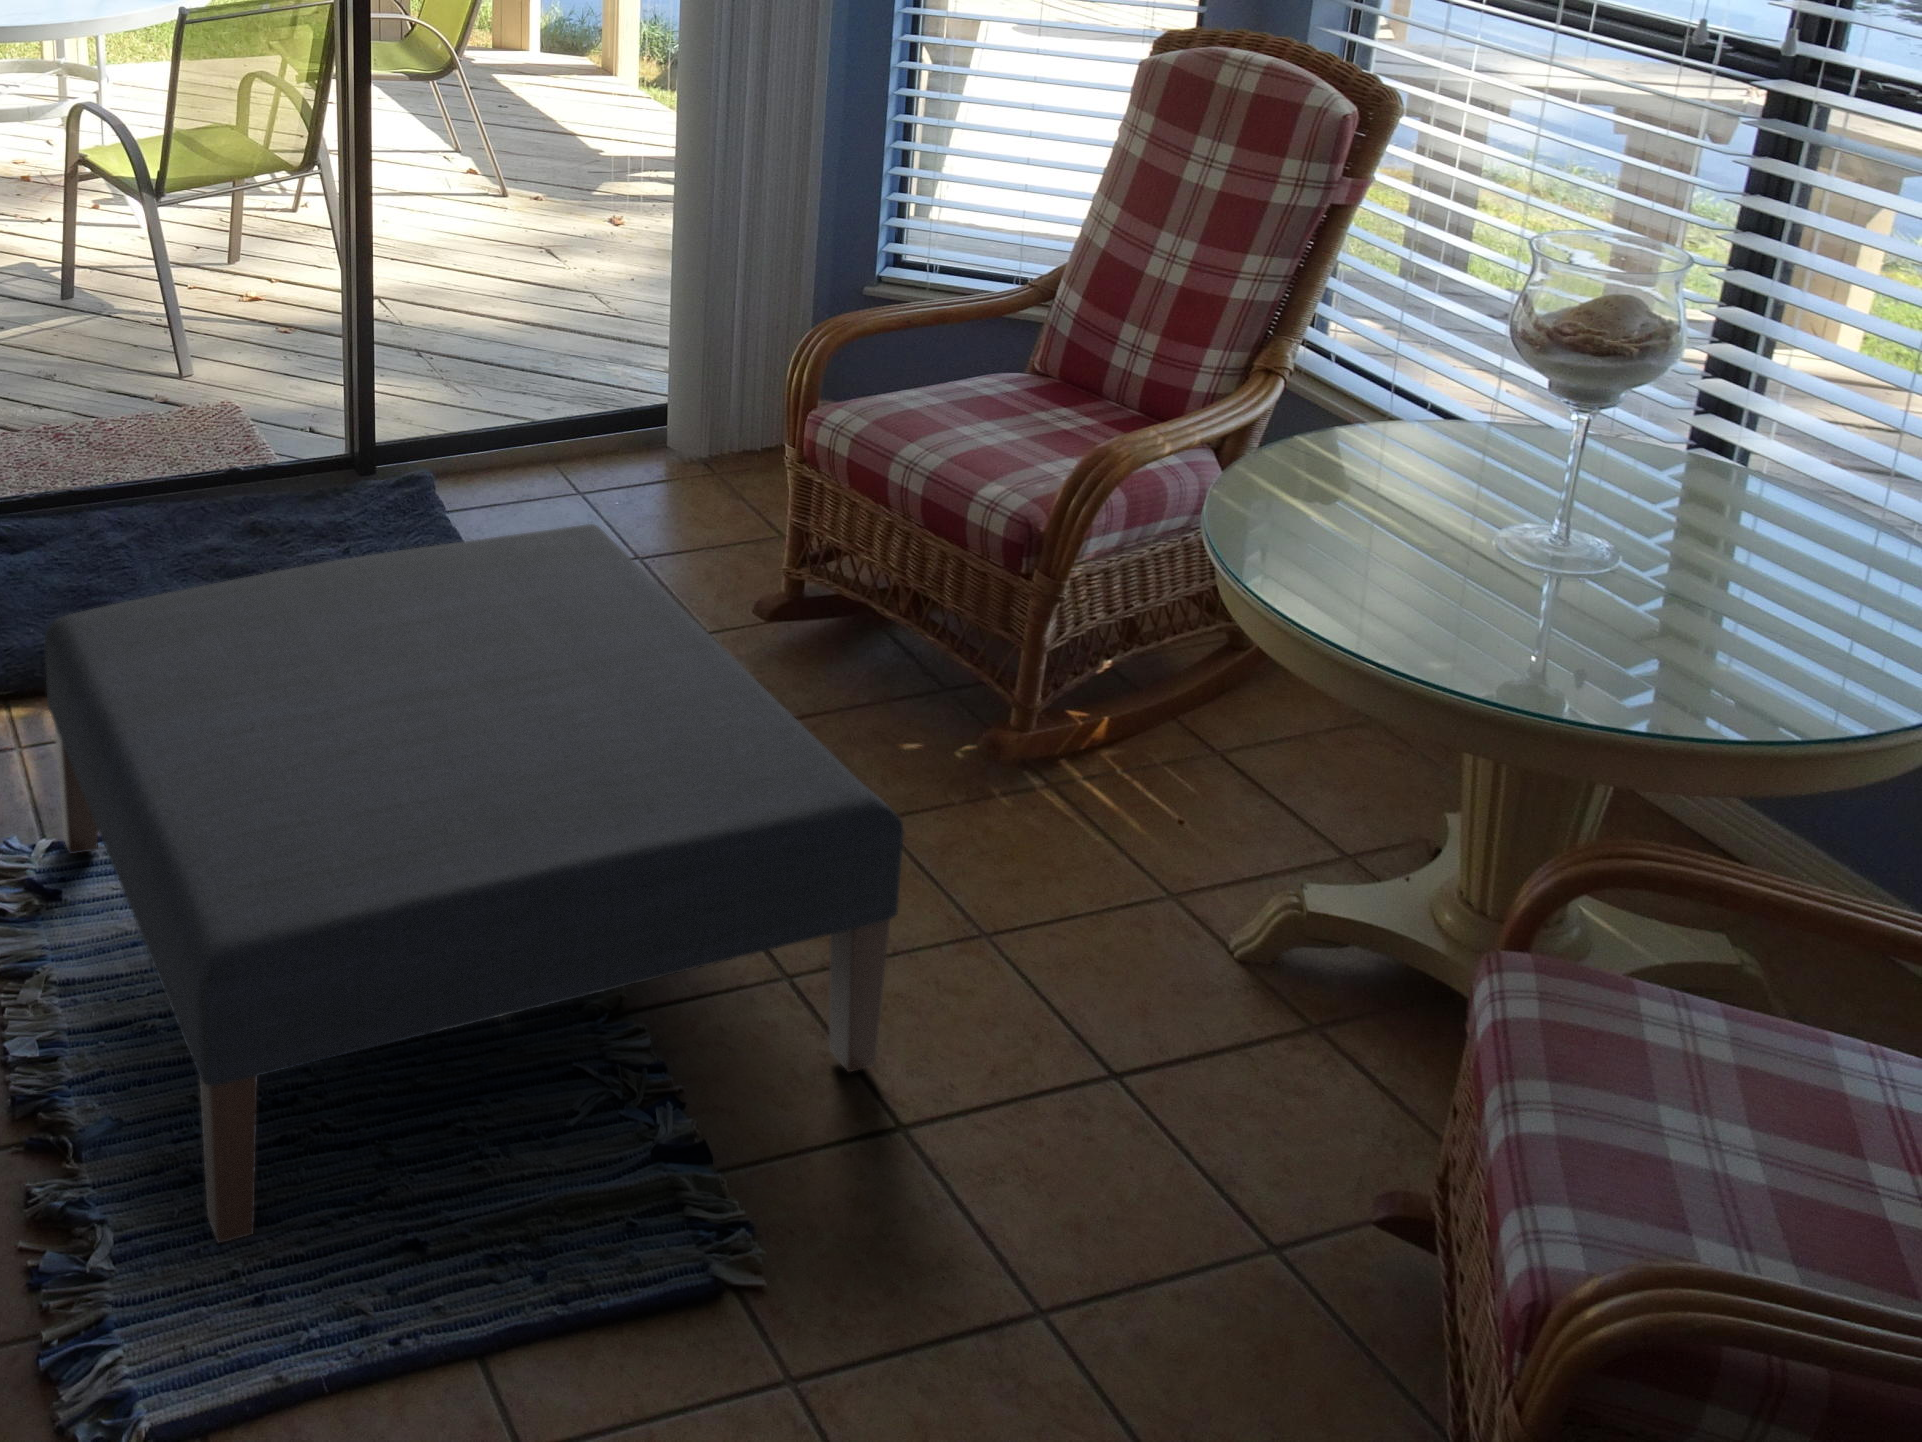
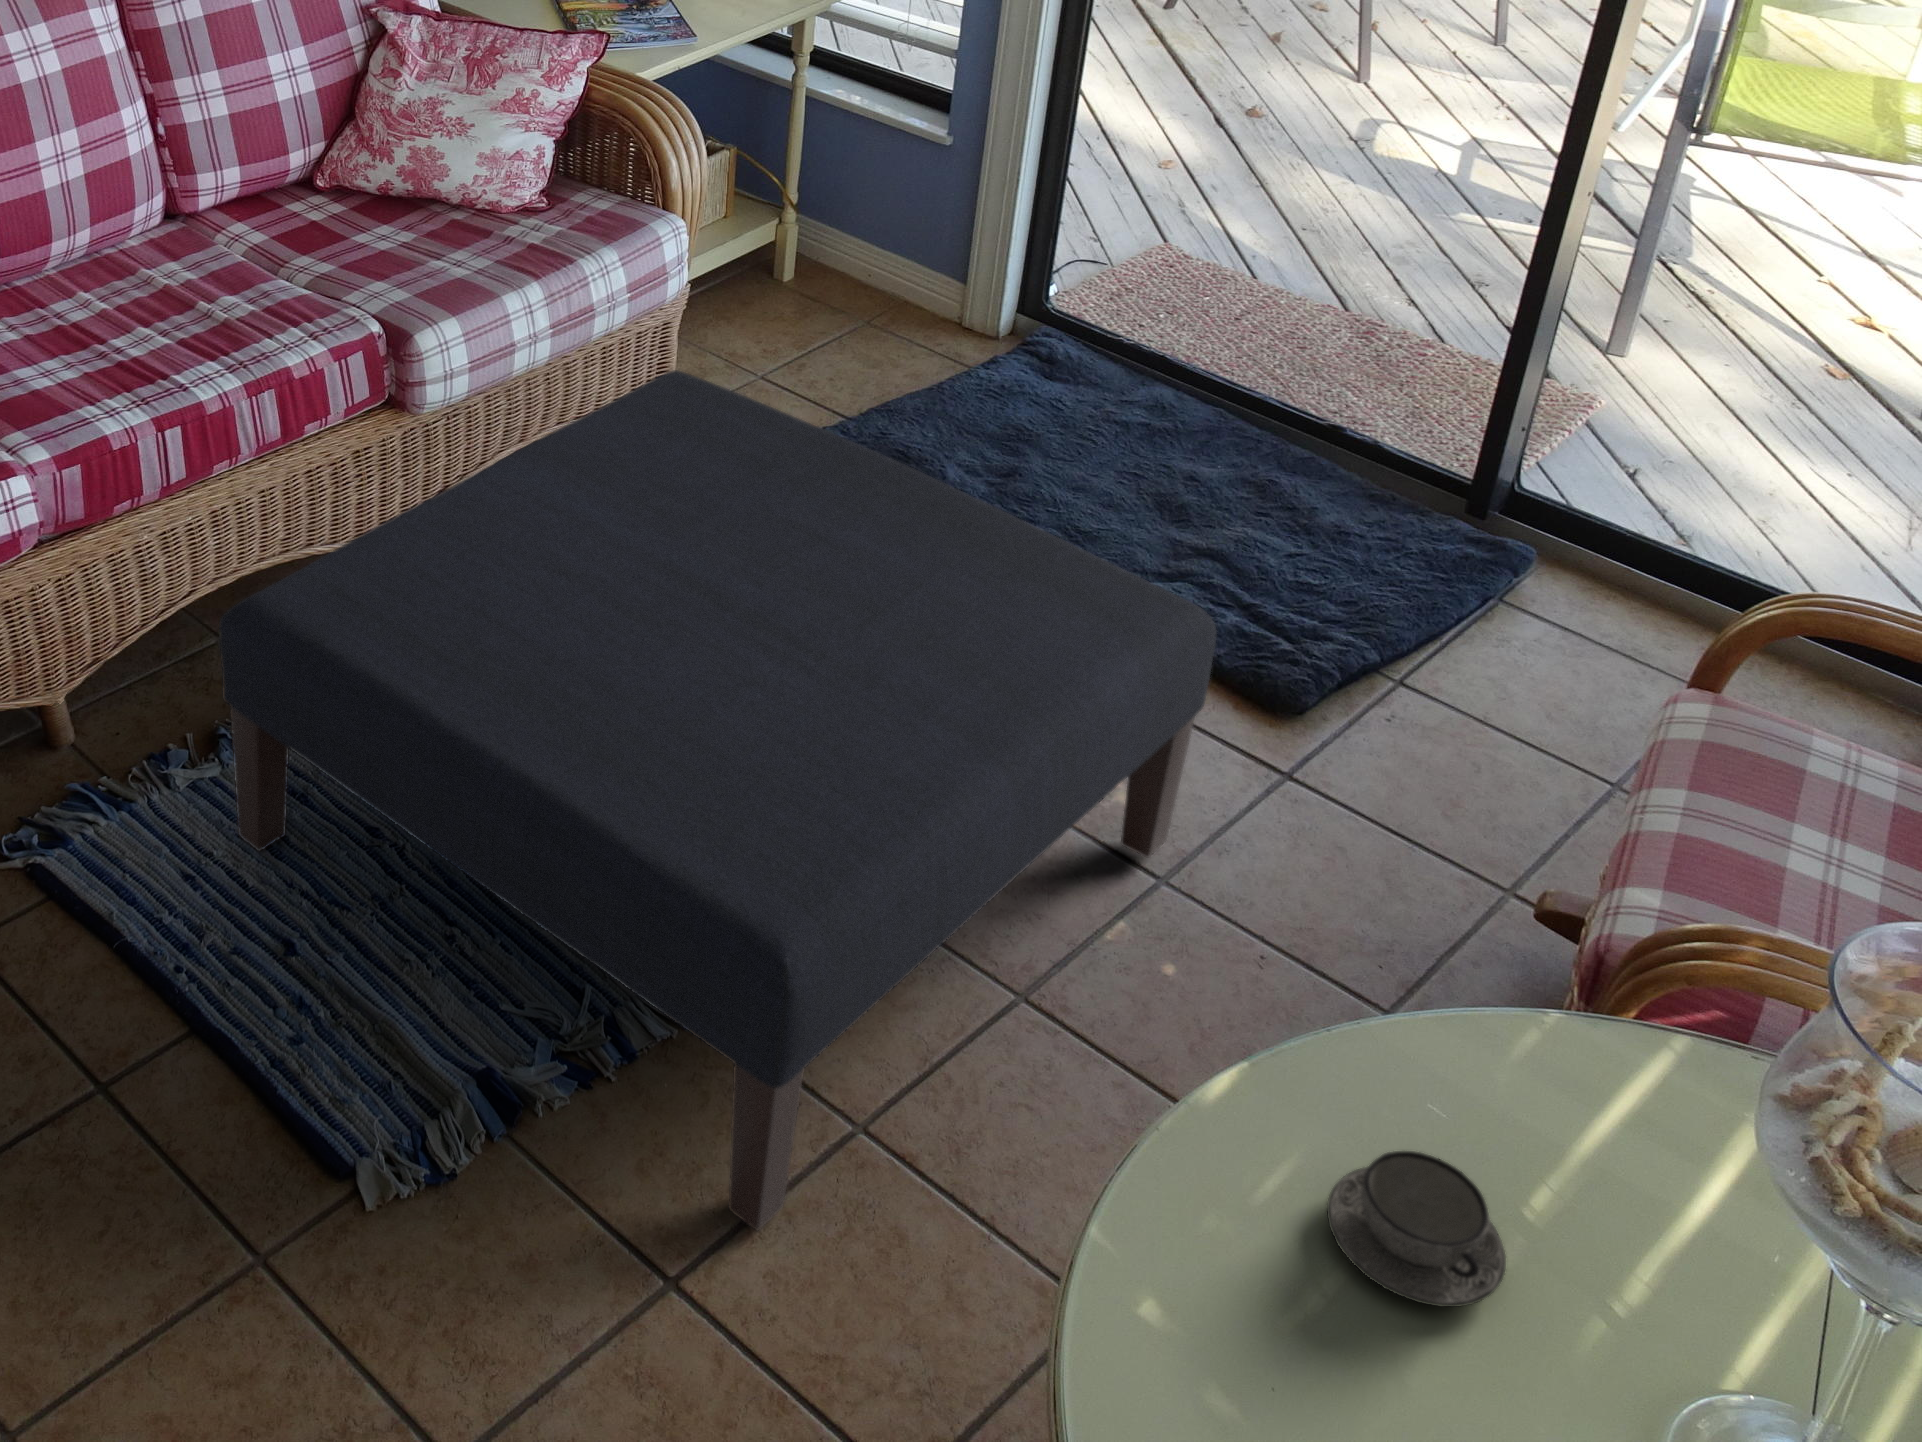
teacup: none [1336,529,1443,595] -> present [1327,1151,1506,1307]

